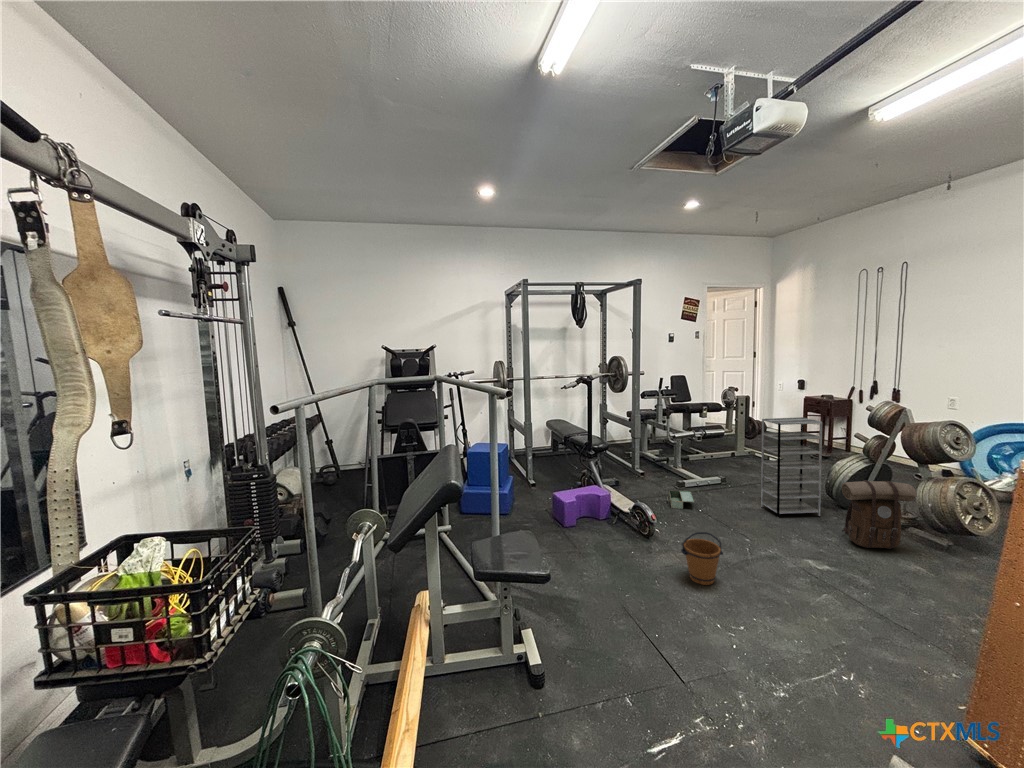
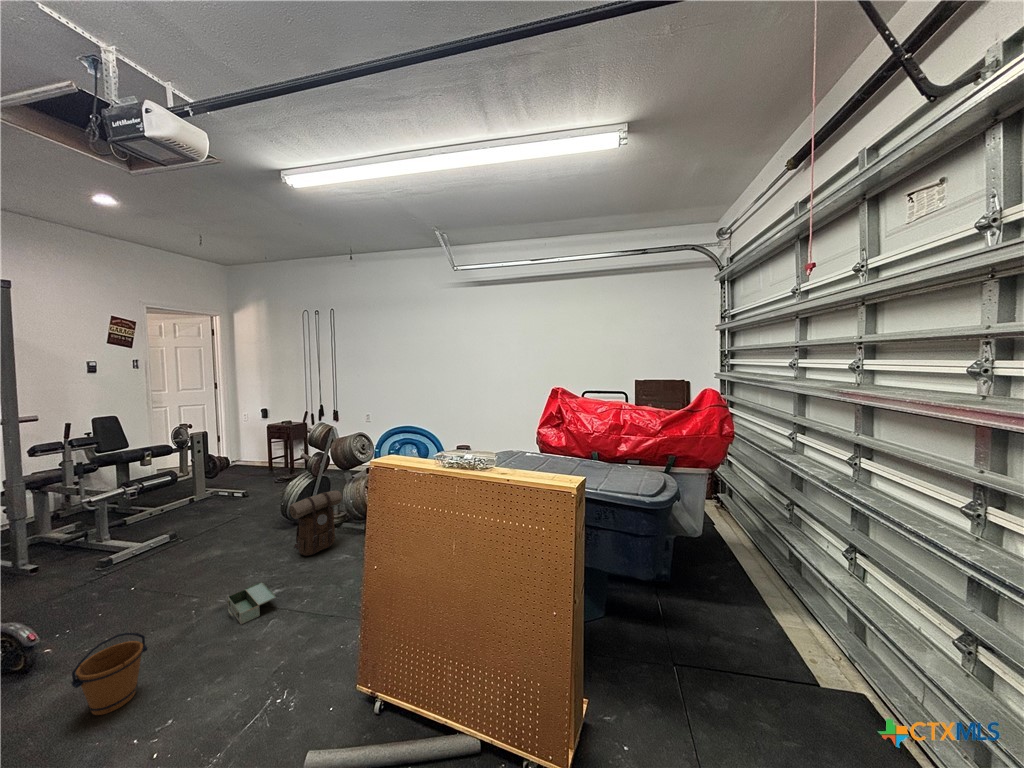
shelving unit: present [761,417,822,519] -> none [212,450,277,560]
toolbox: present [667,491,694,509] -> present [227,582,276,624]

